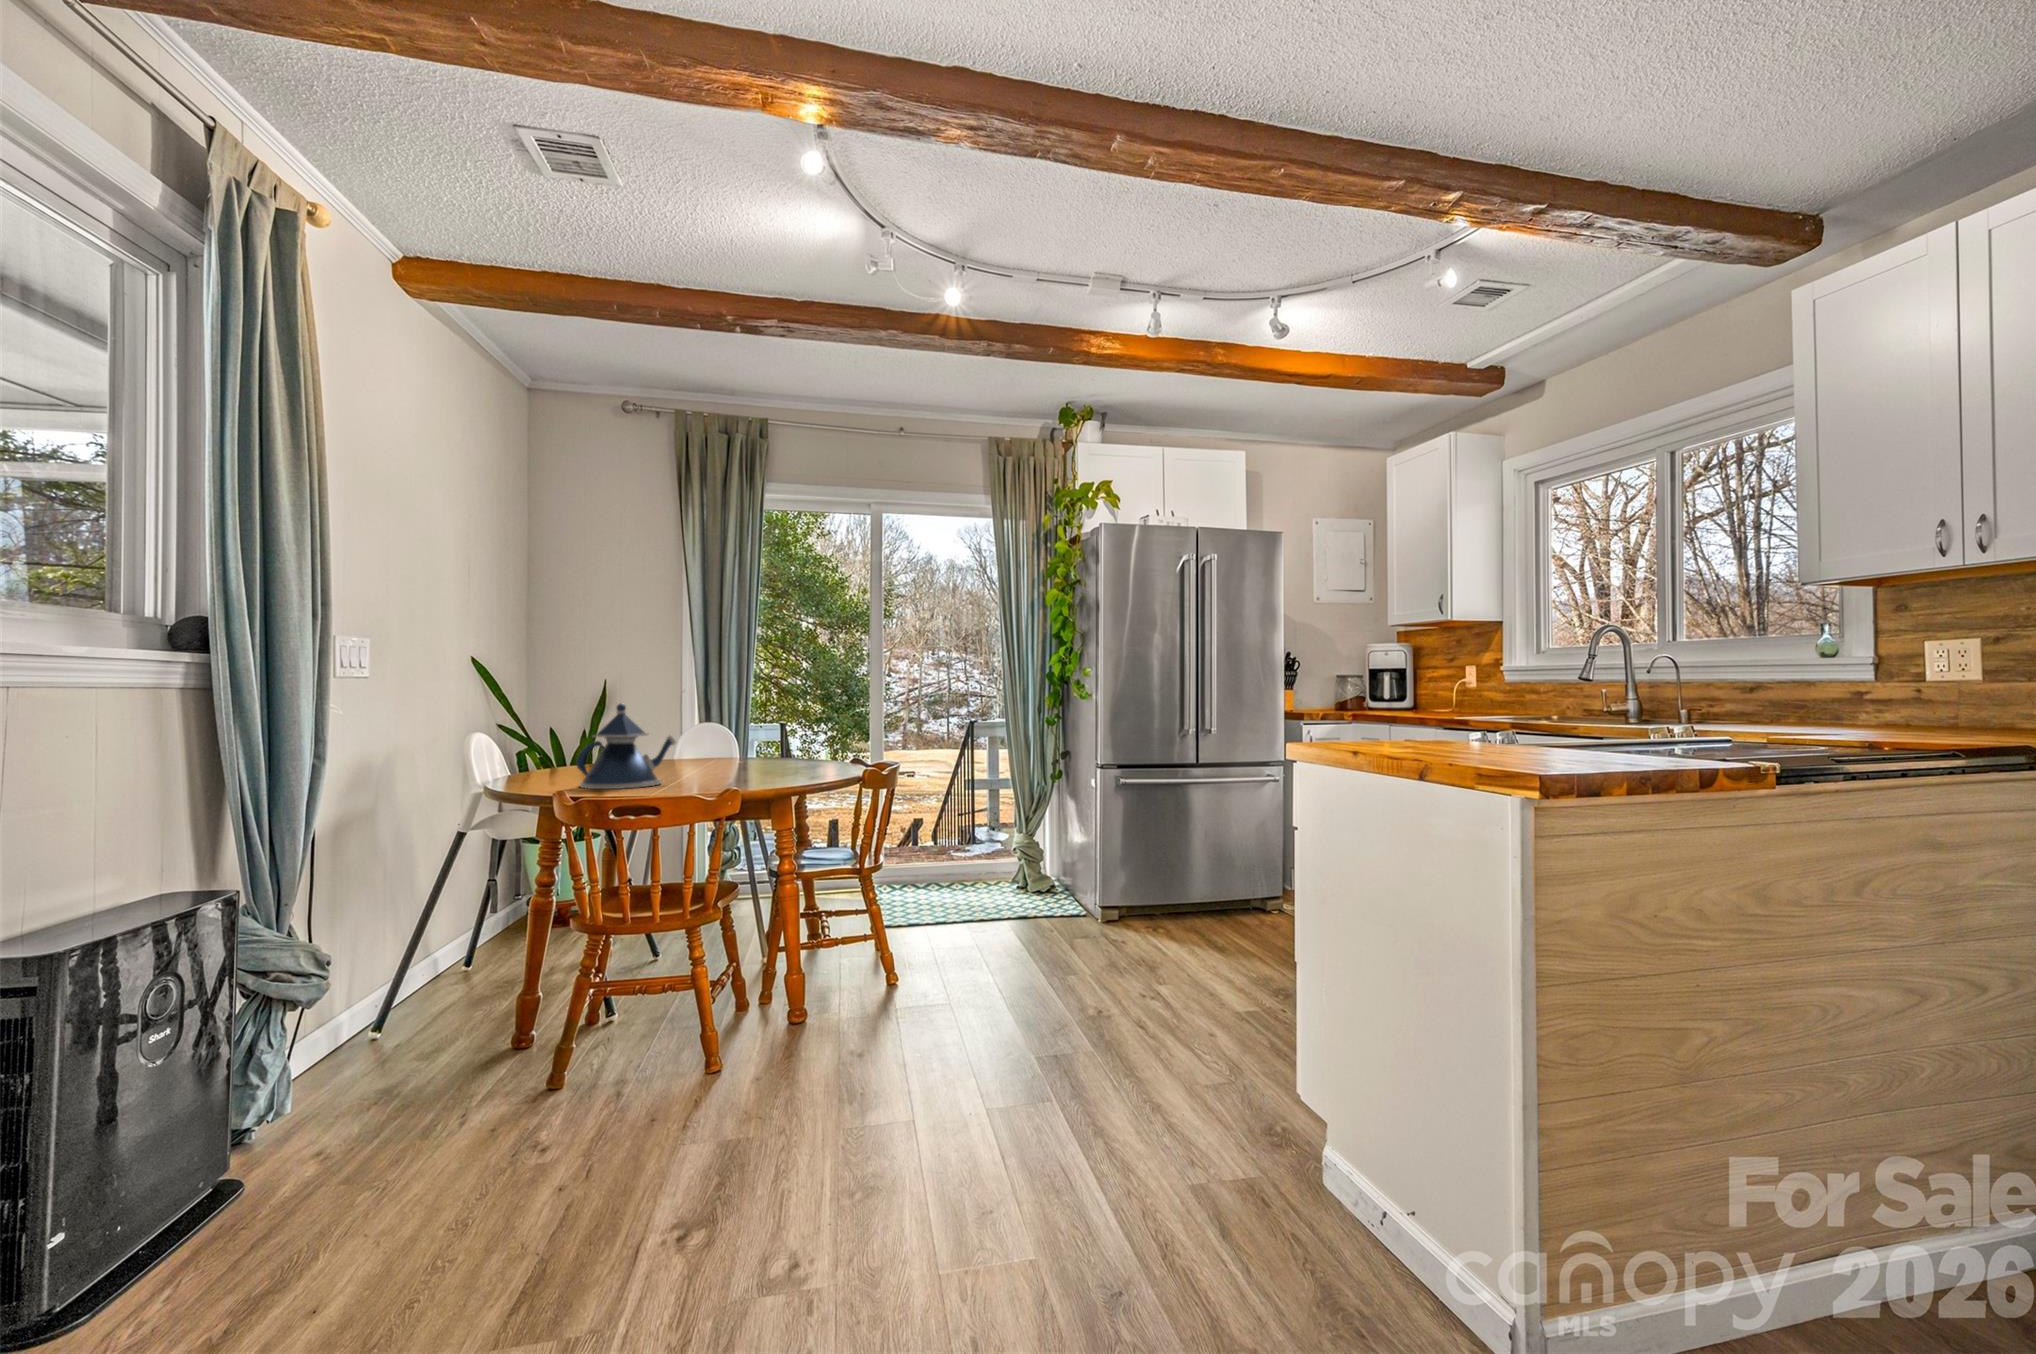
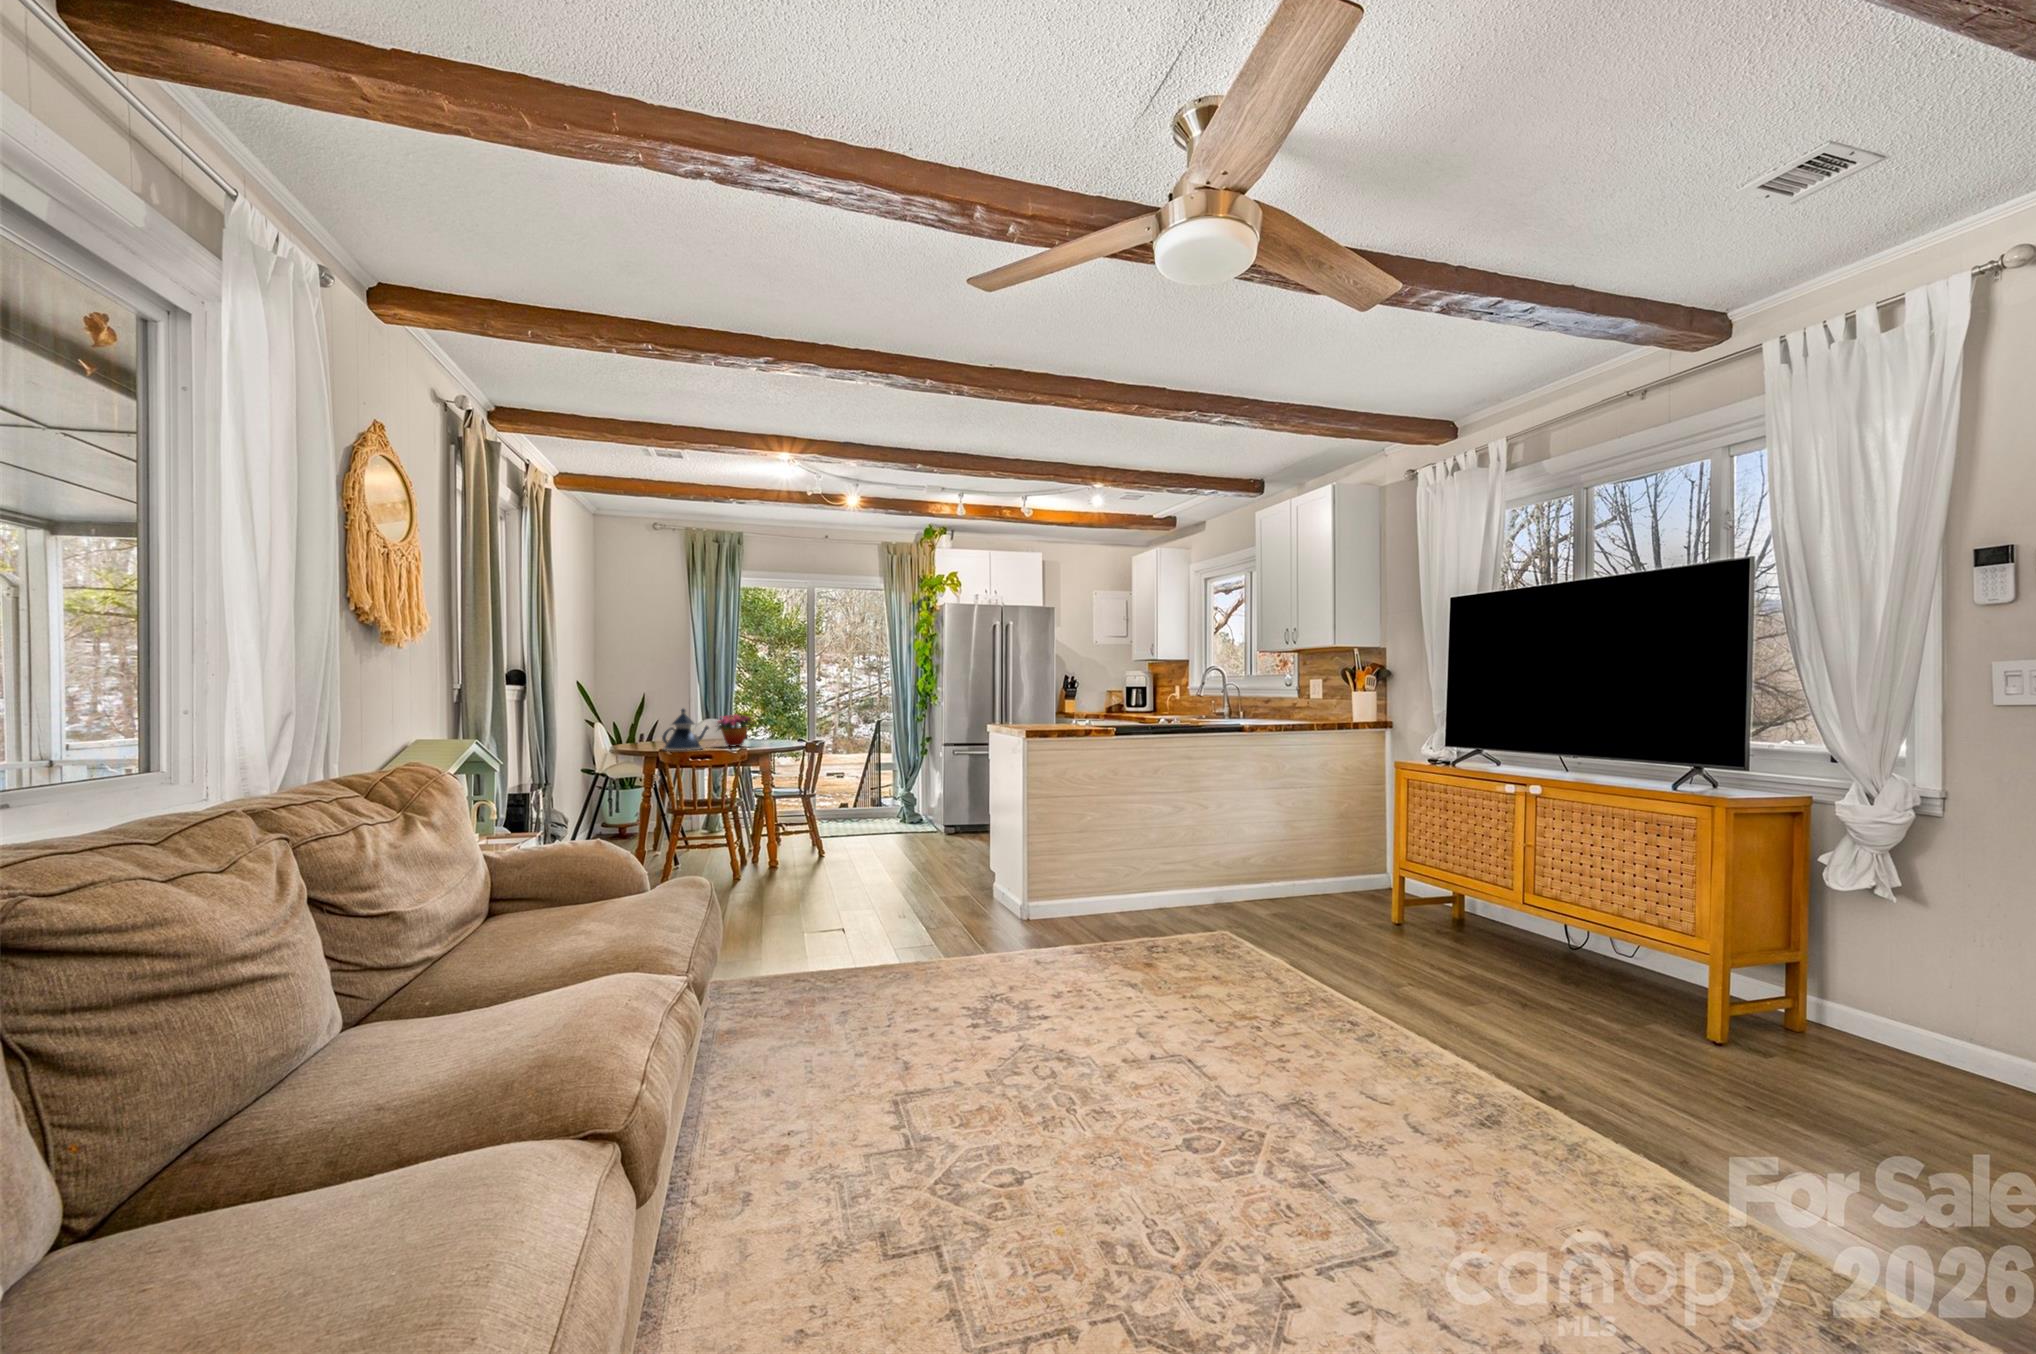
flower arrangement: none [685,713,779,776] -> present [717,714,755,746]

